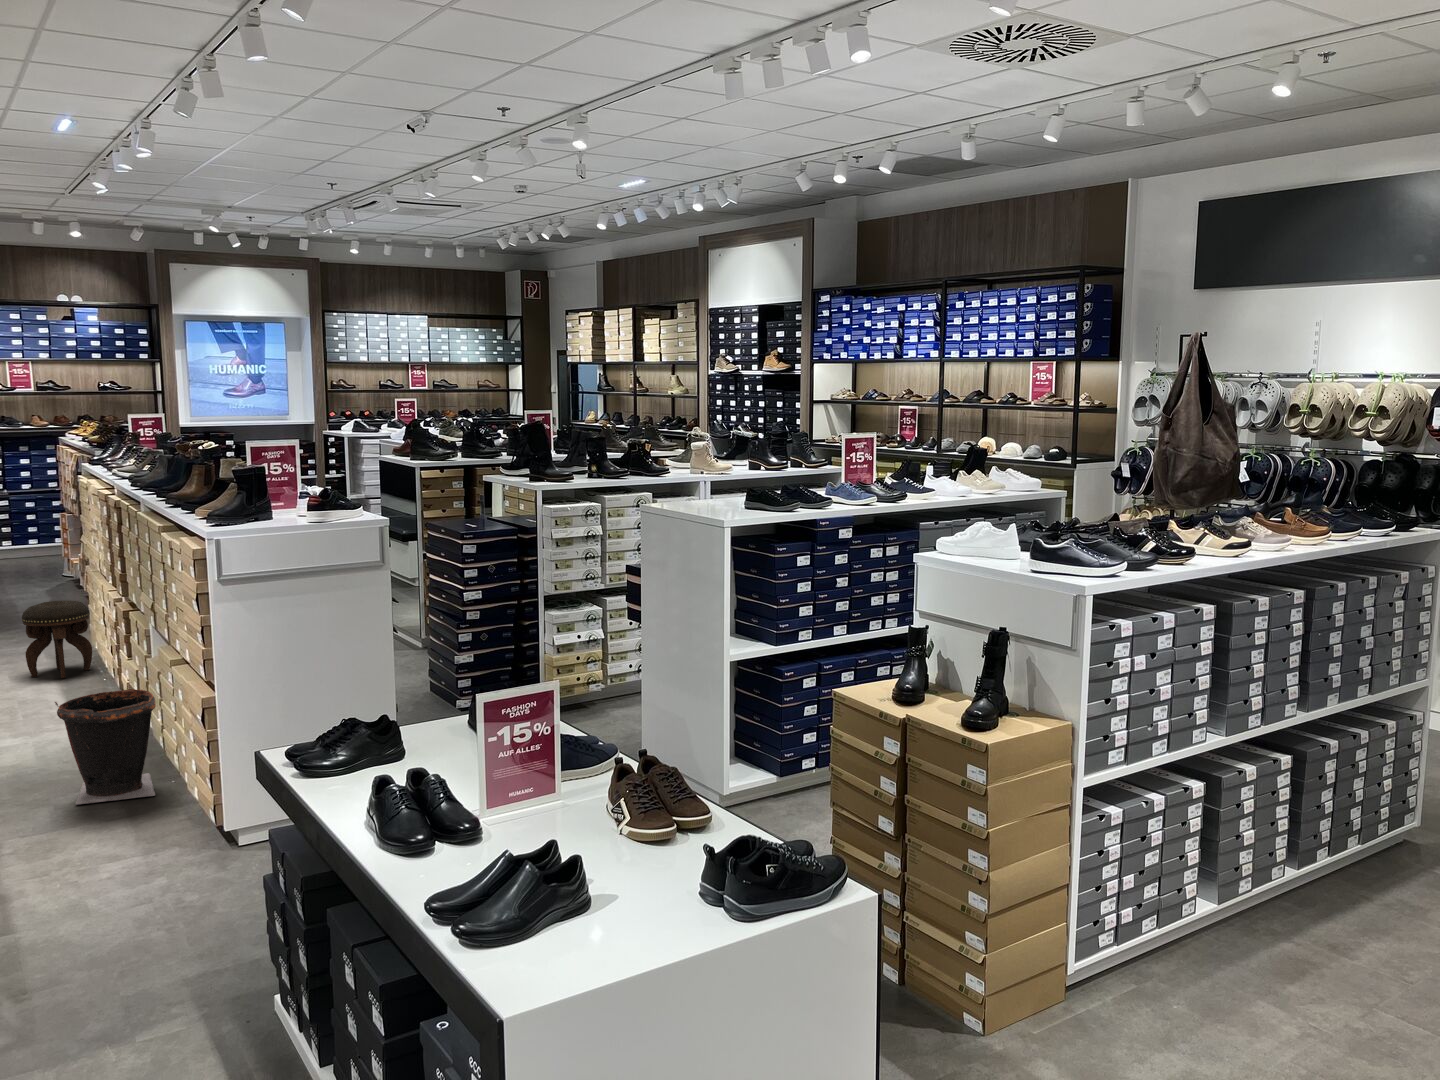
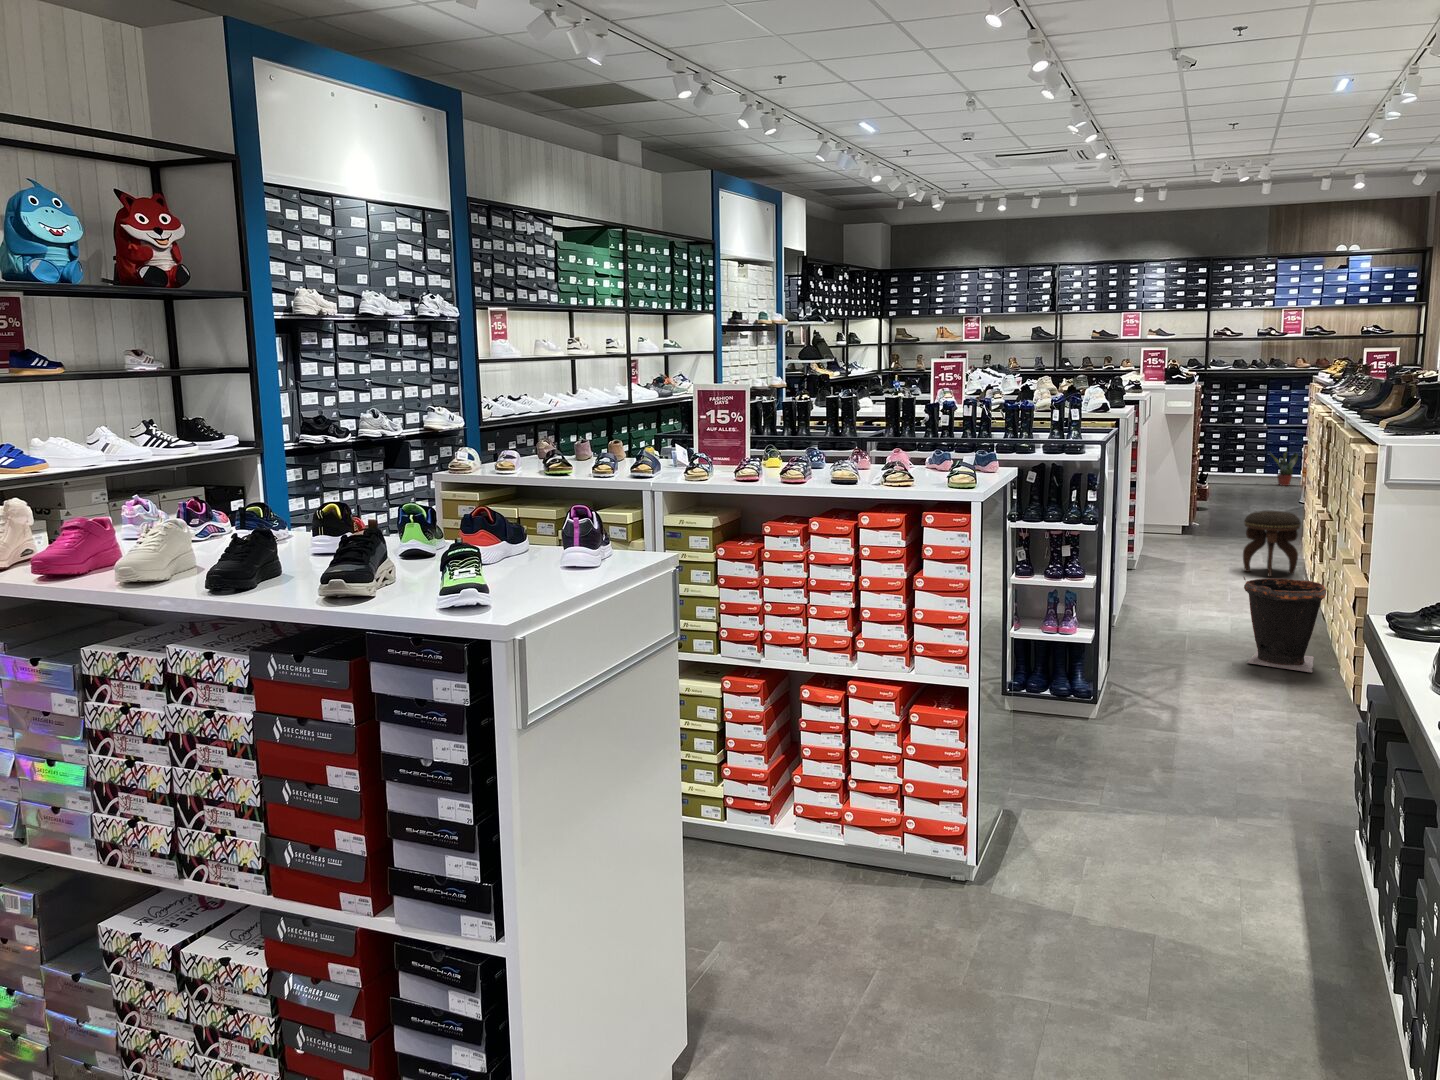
potted plant: none [17,513,52,558] -> present [1269,452,1298,486]

